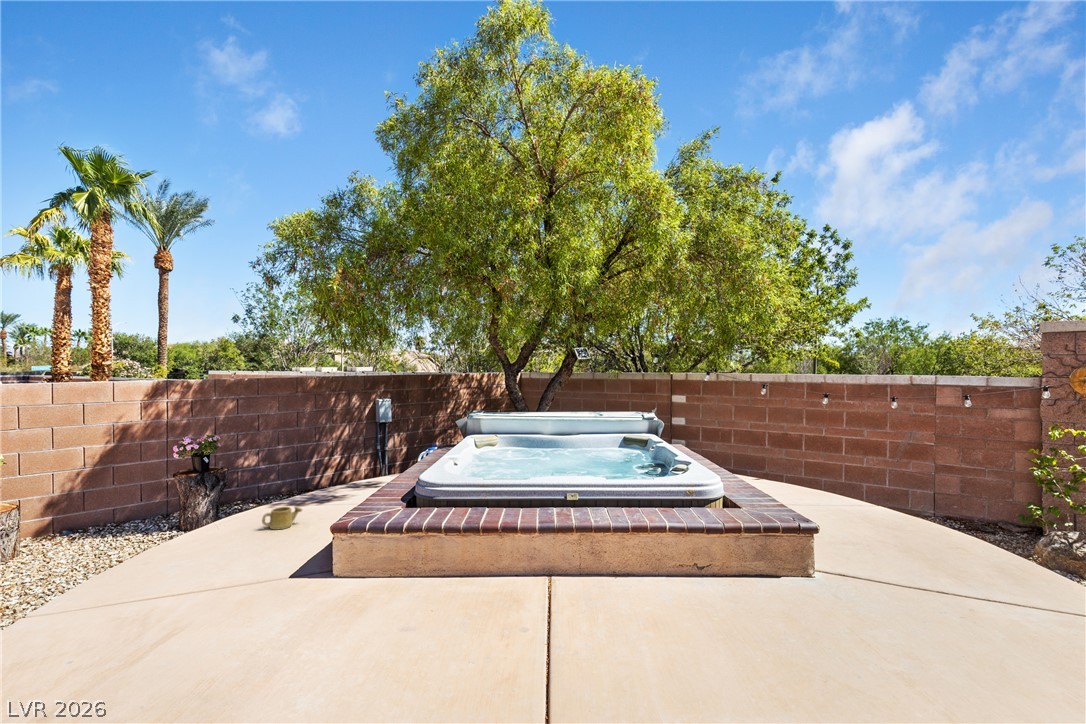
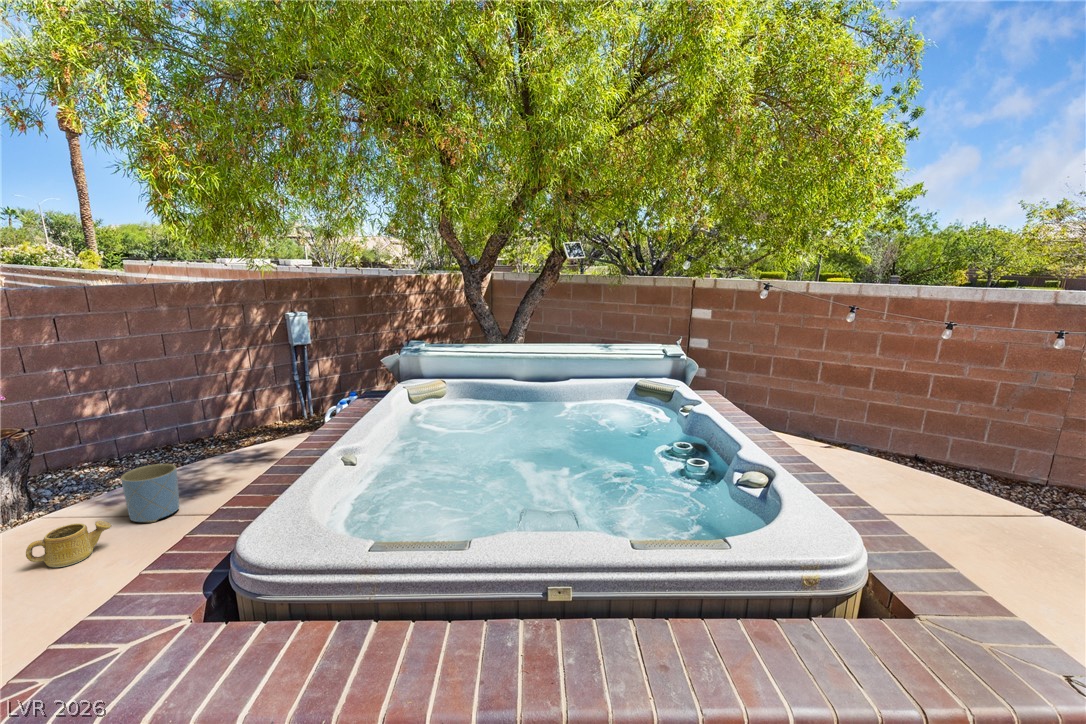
planter: none [302,482,331,516] -> present [121,464,179,522]

